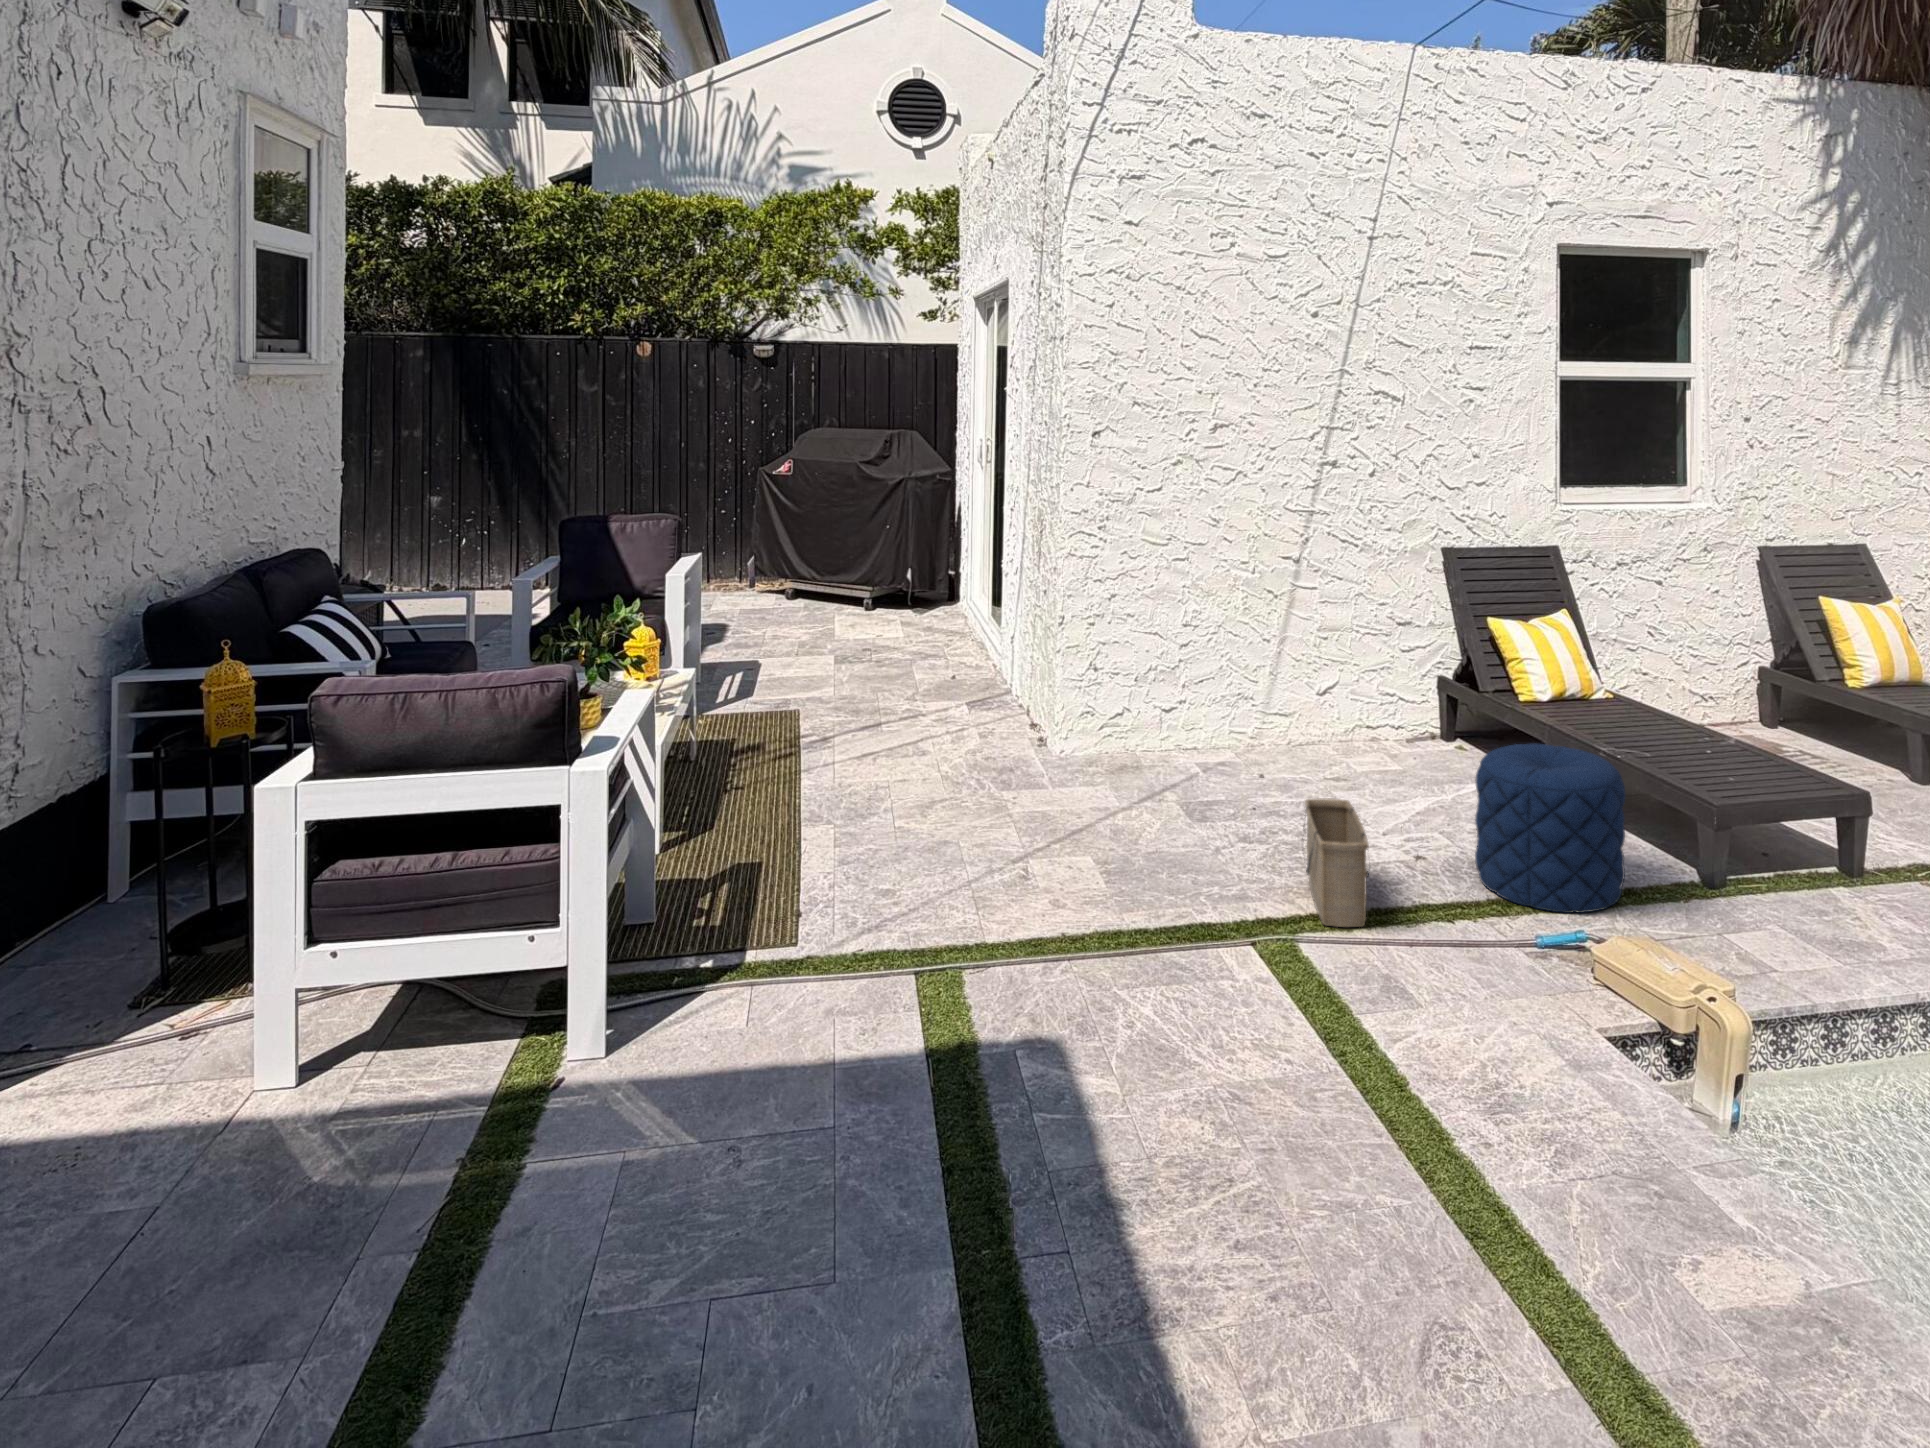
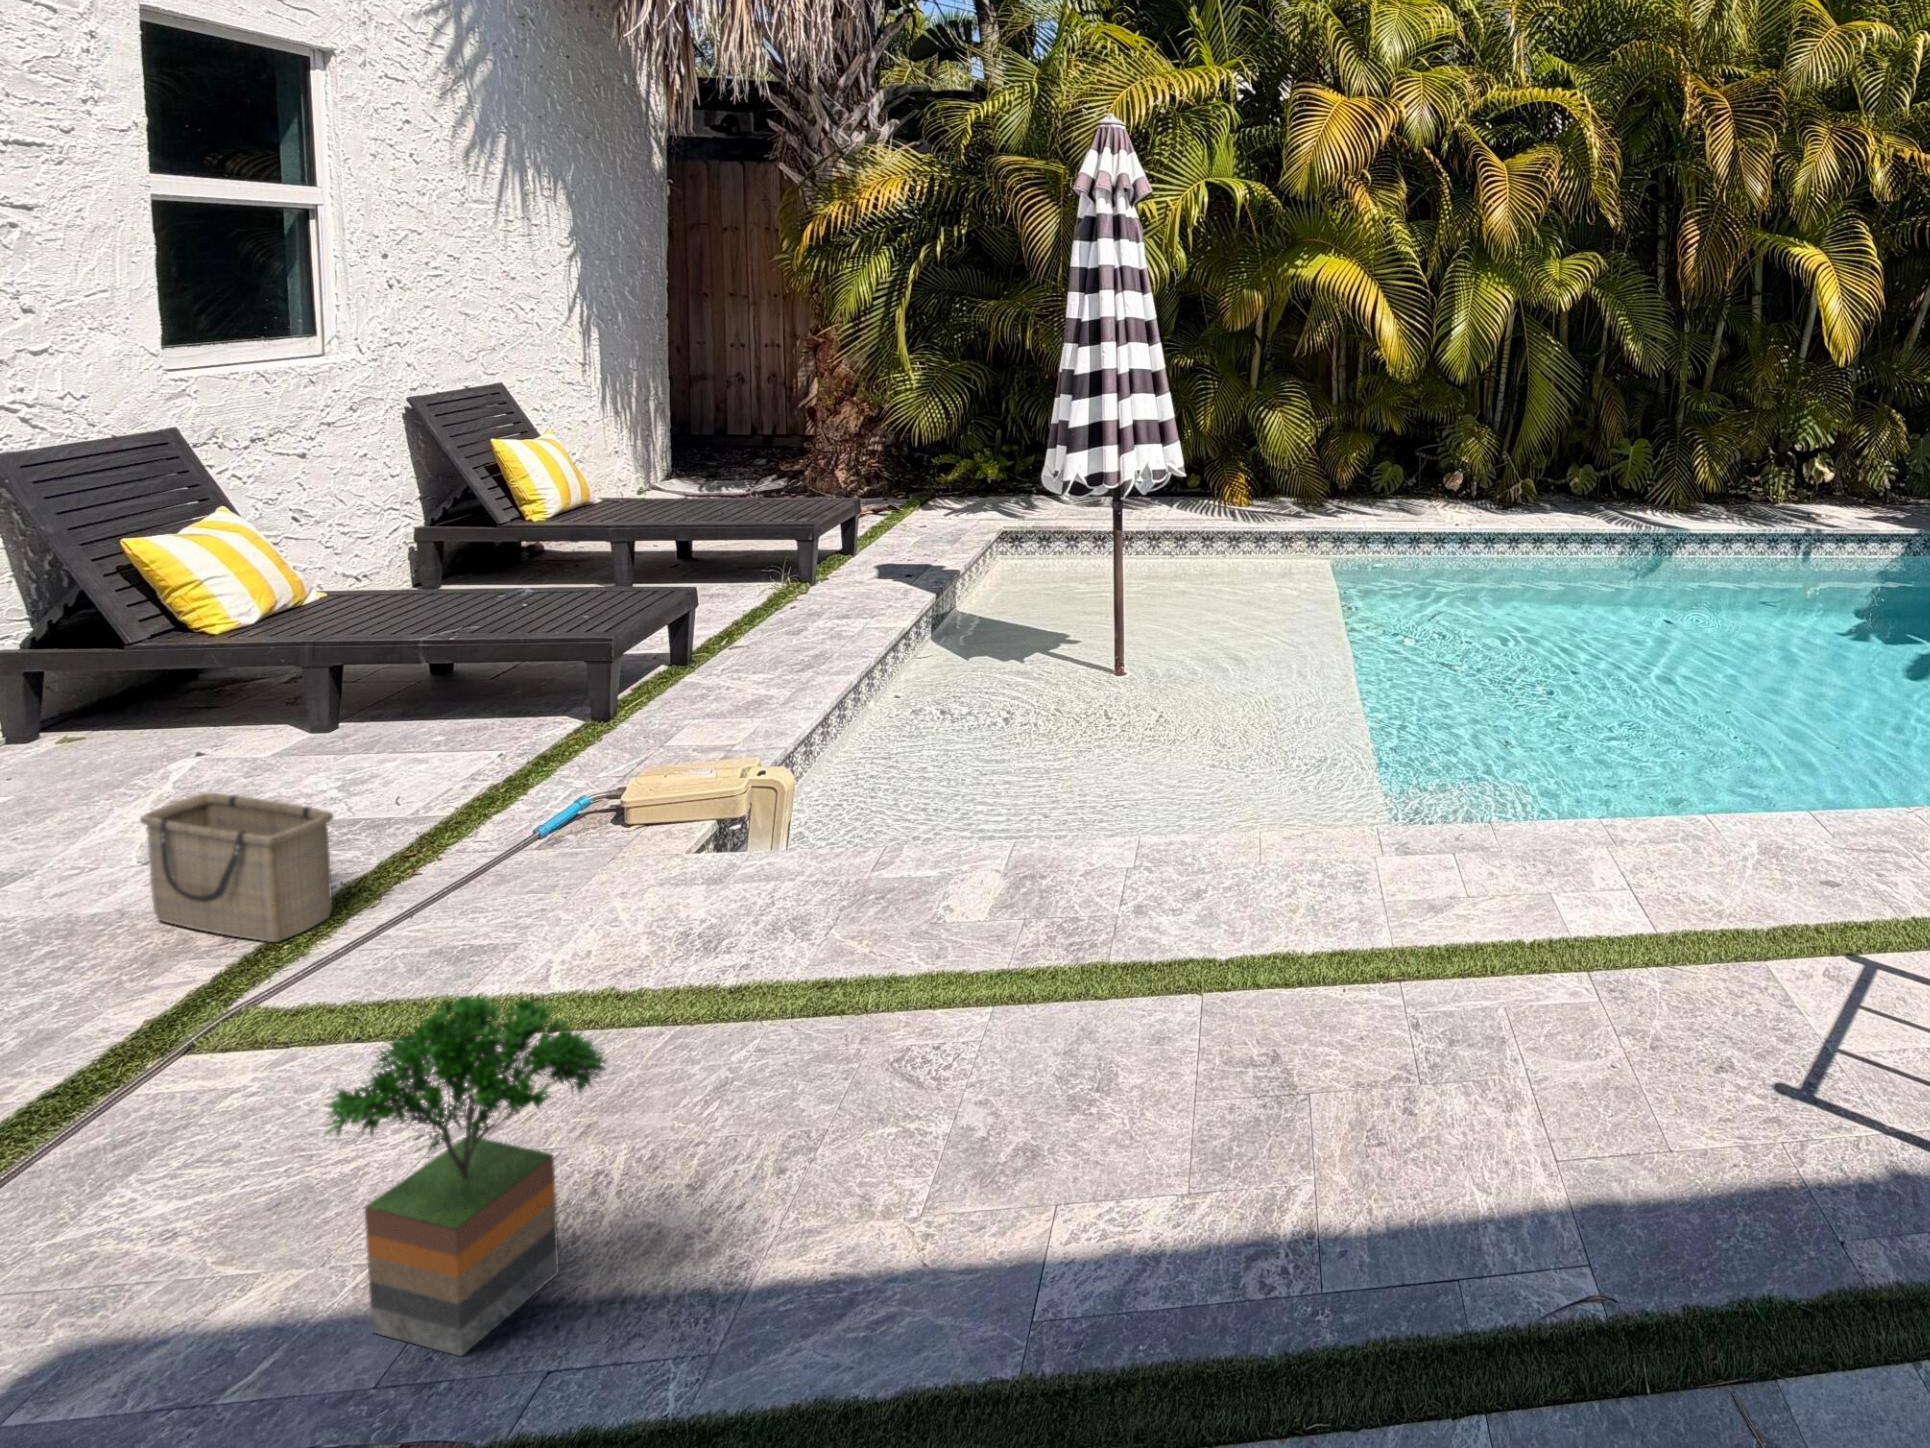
pouf: present [1475,744,1625,913] -> none [357,633,554,822]
potted tree: none [974,967,1131,1242] -> present [324,996,607,1356]

